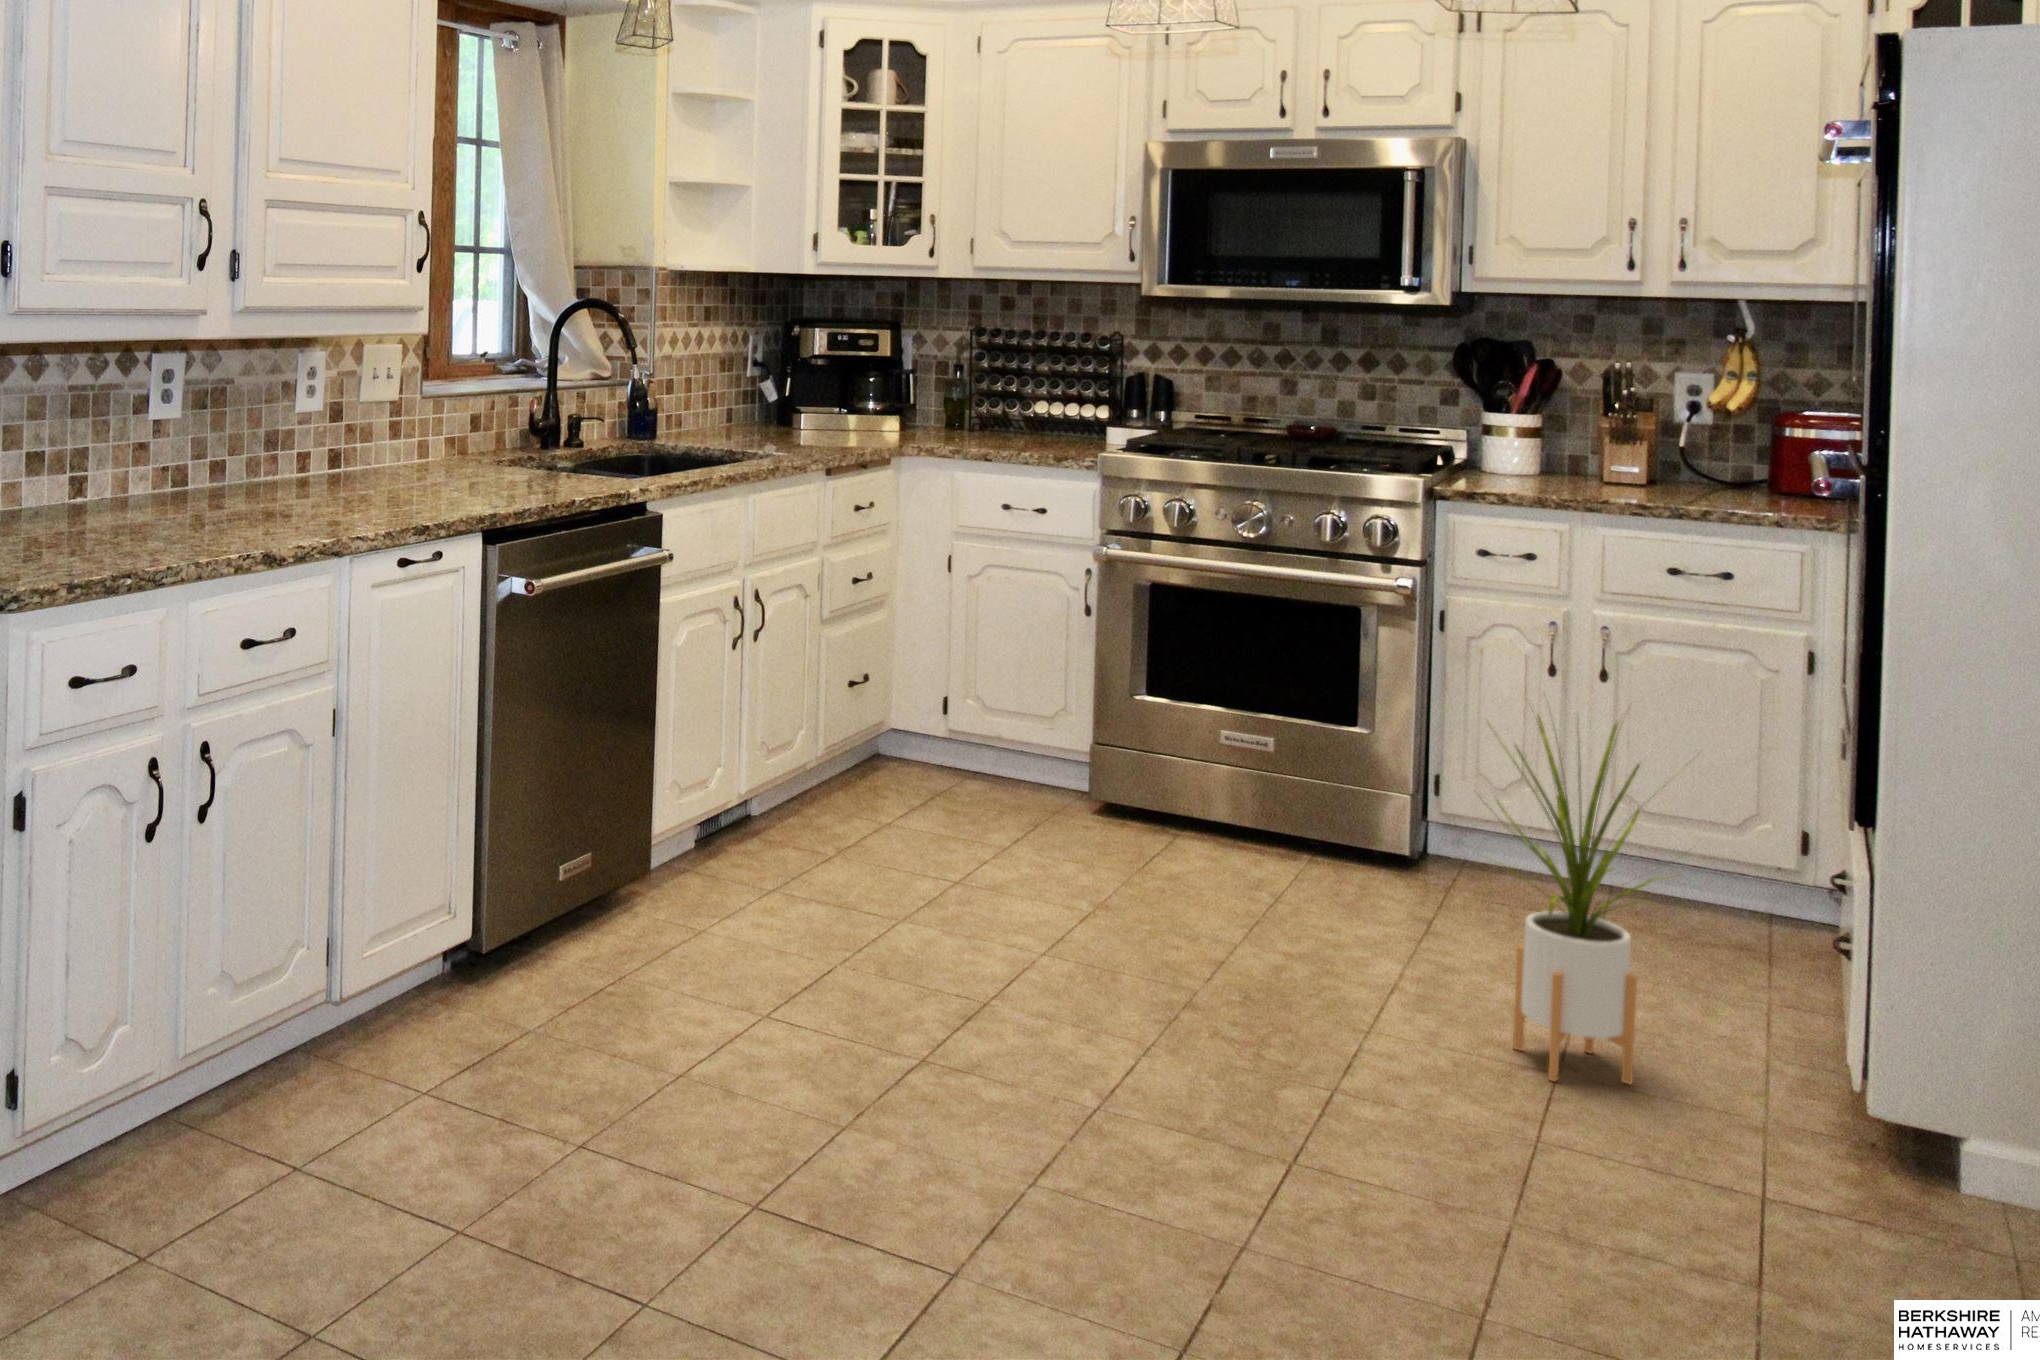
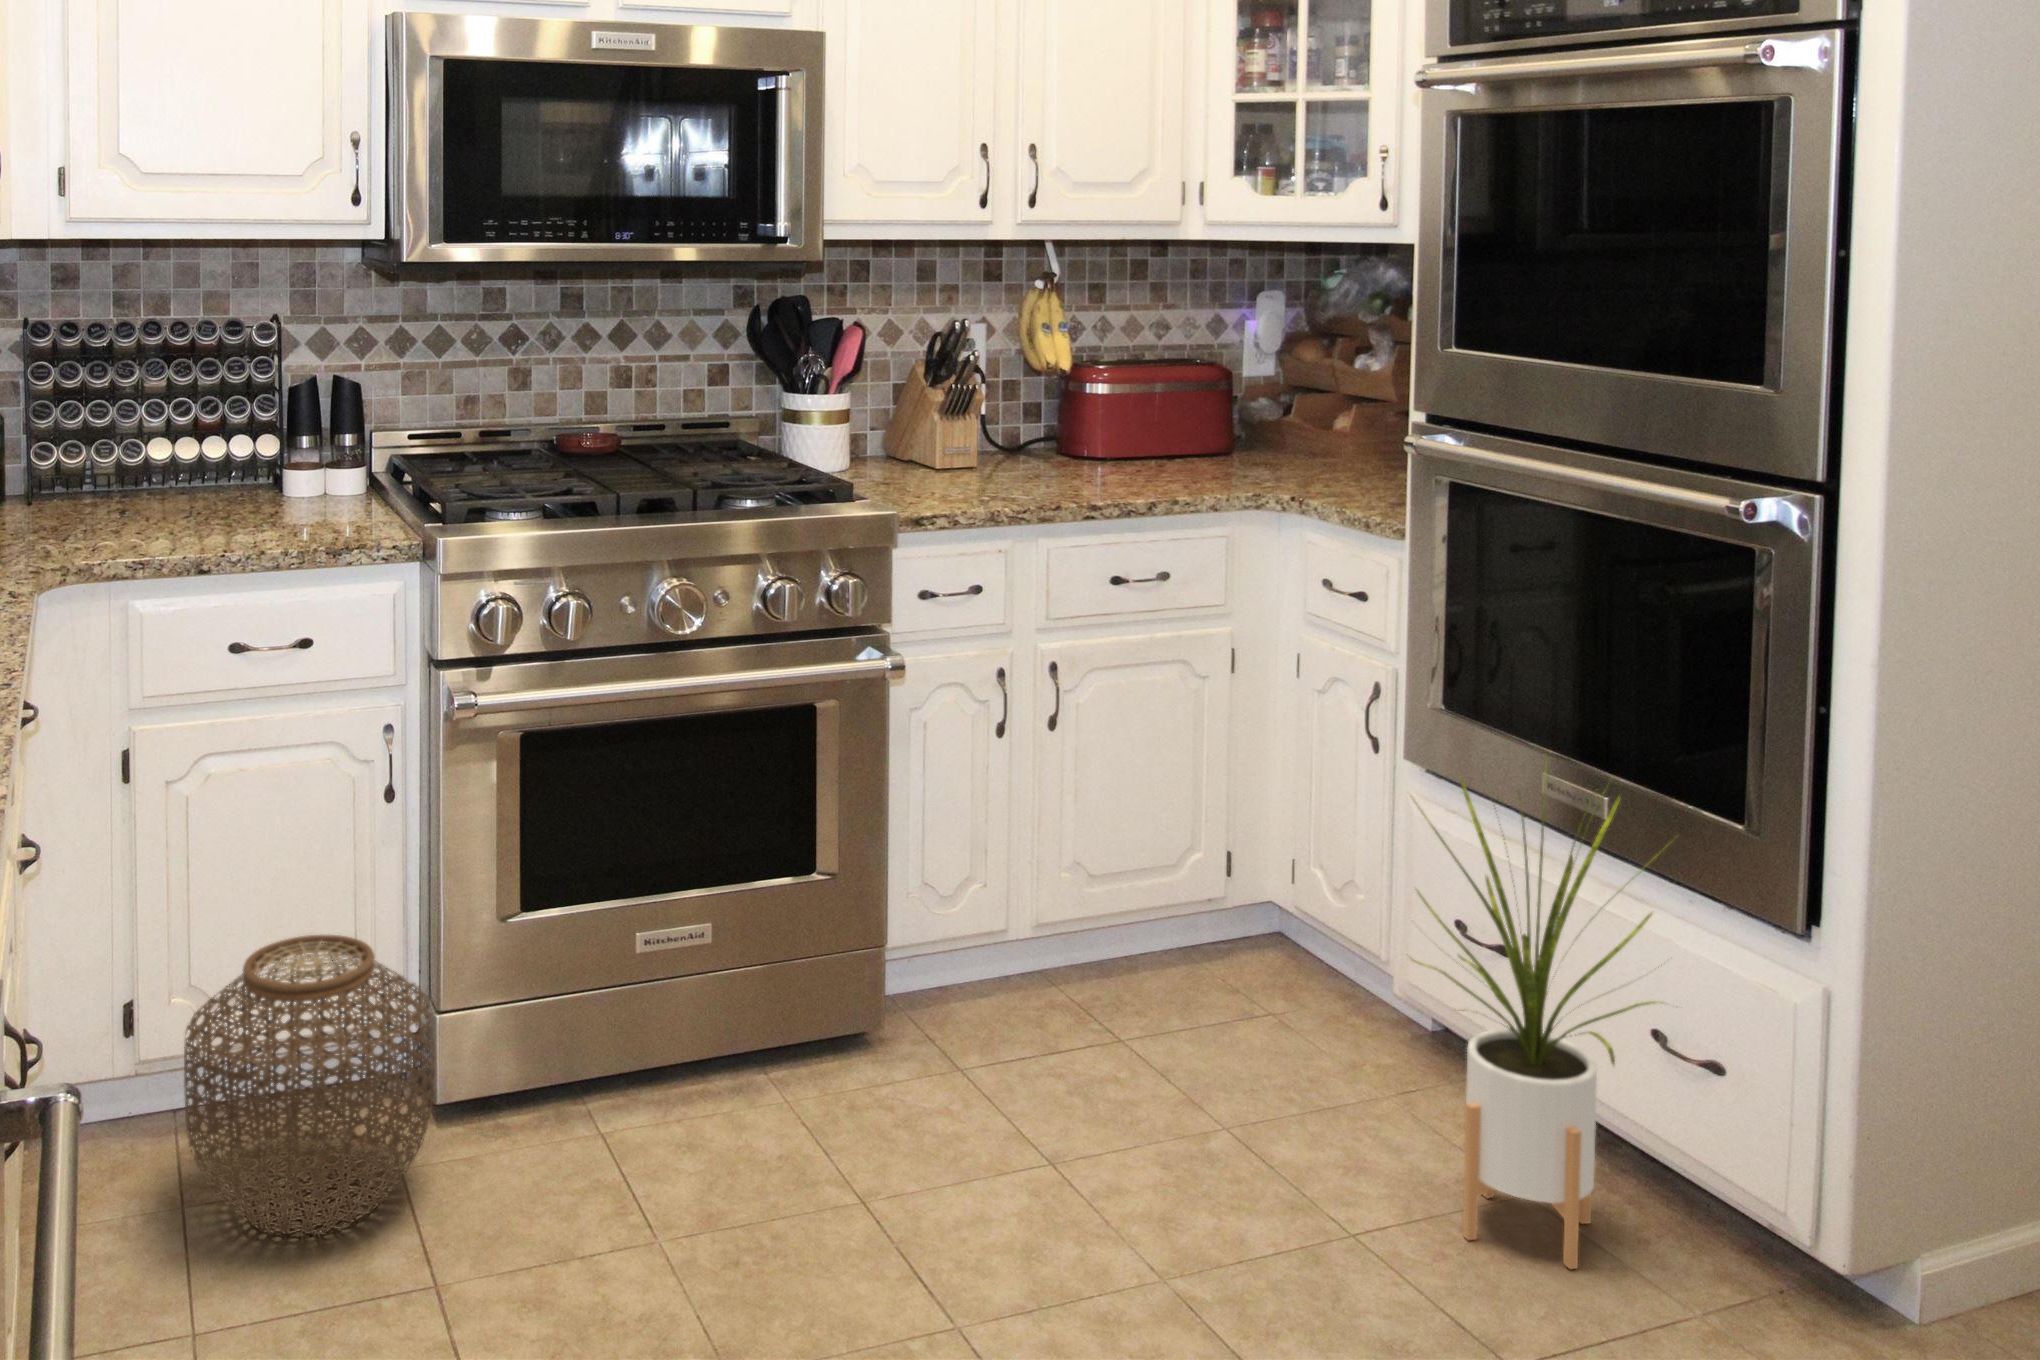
woven basket: none [882,663,1017,815] -> present [184,935,434,1234]

